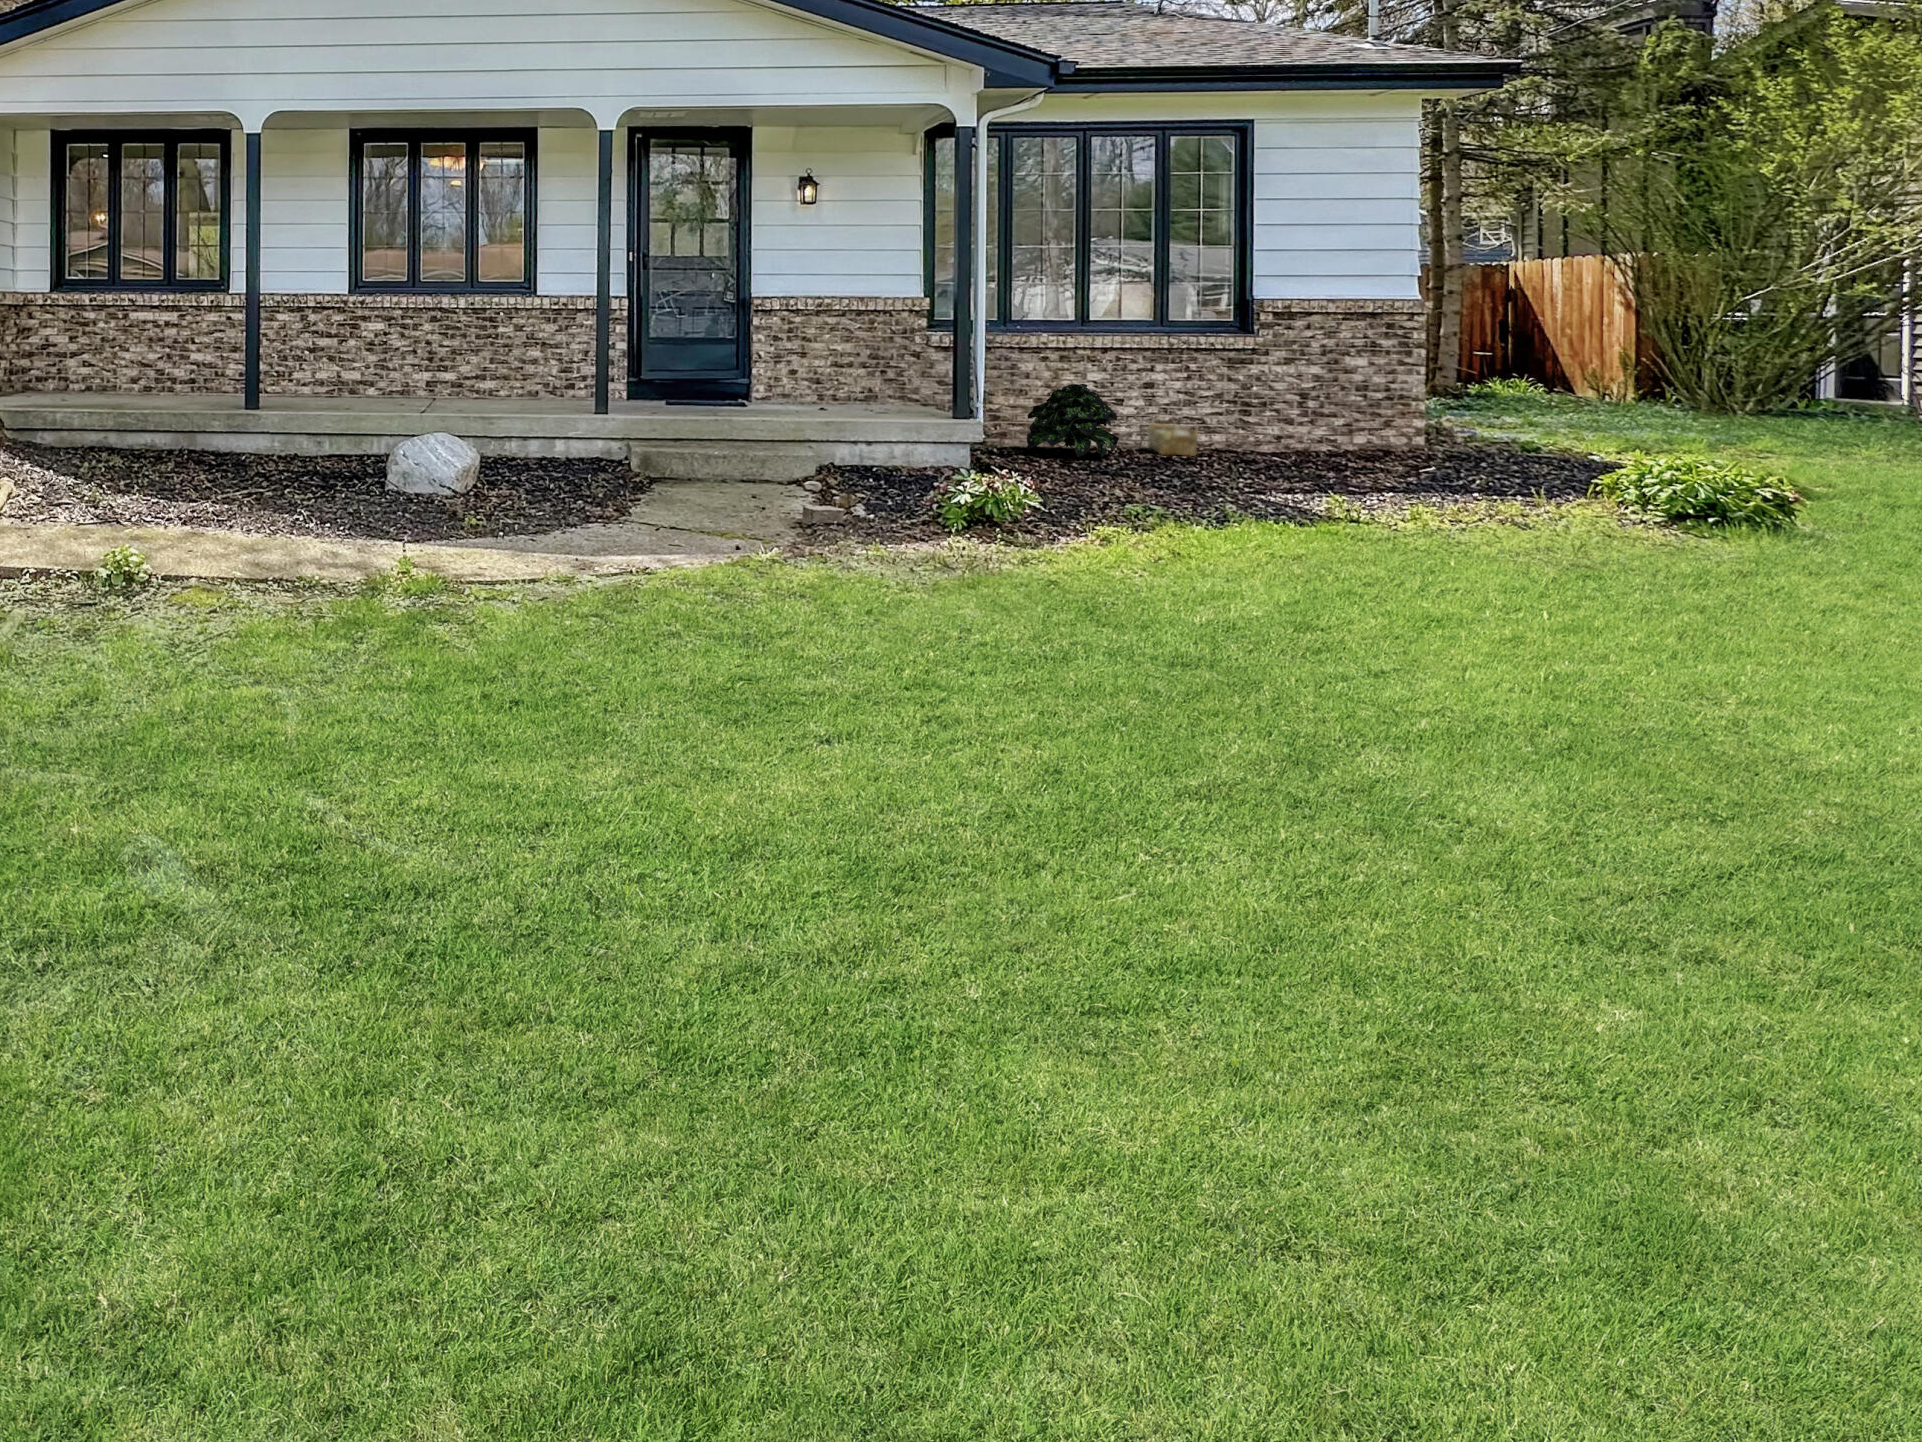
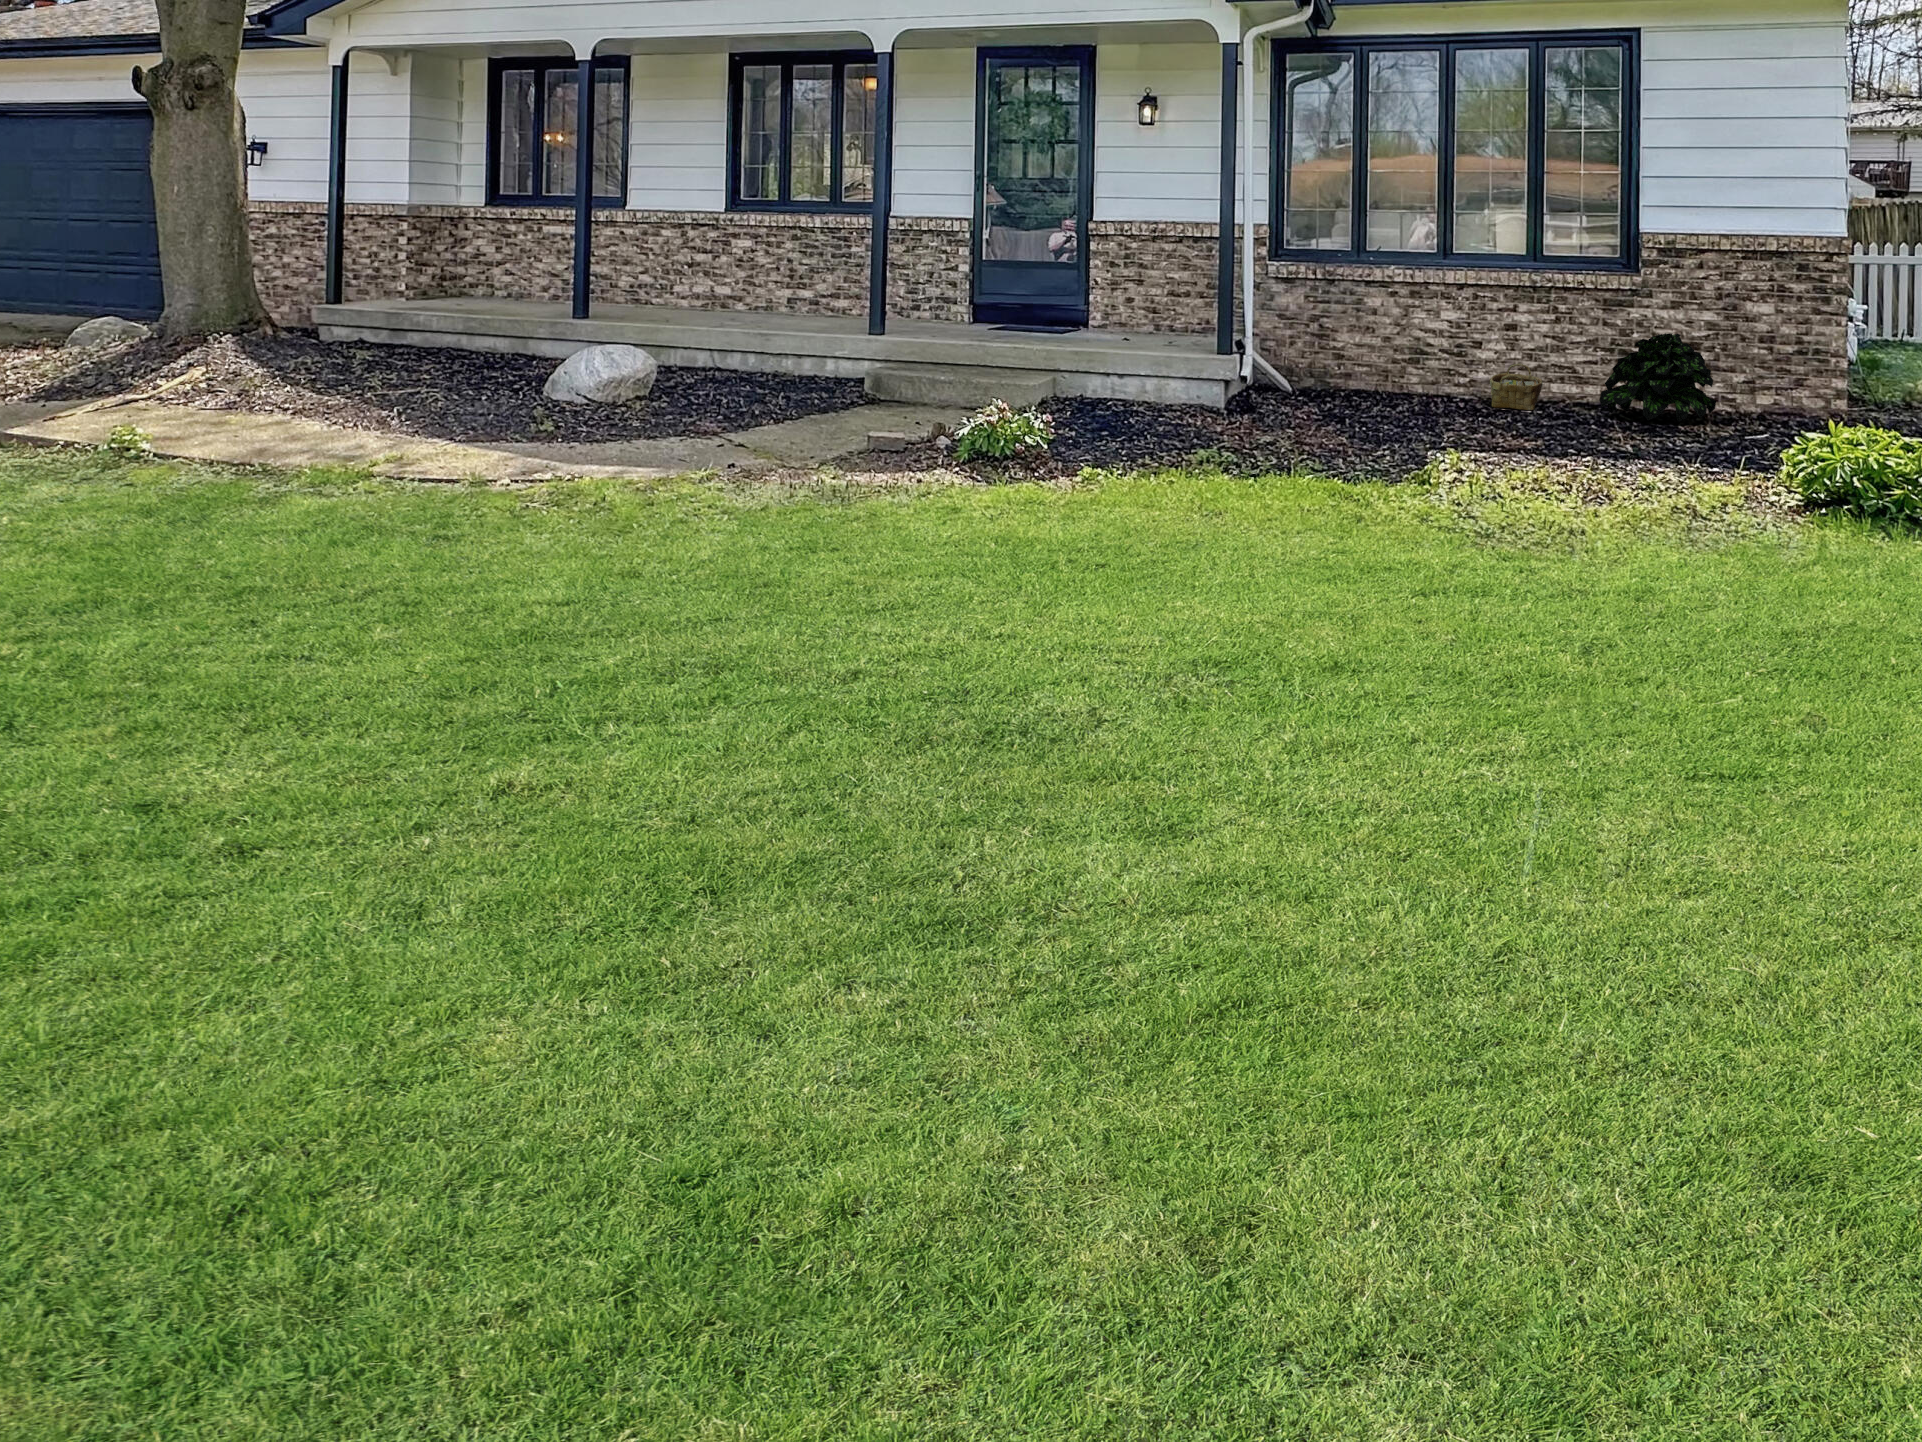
potted plant: present [1027,384,1119,457] -> present [1599,333,1716,422]

